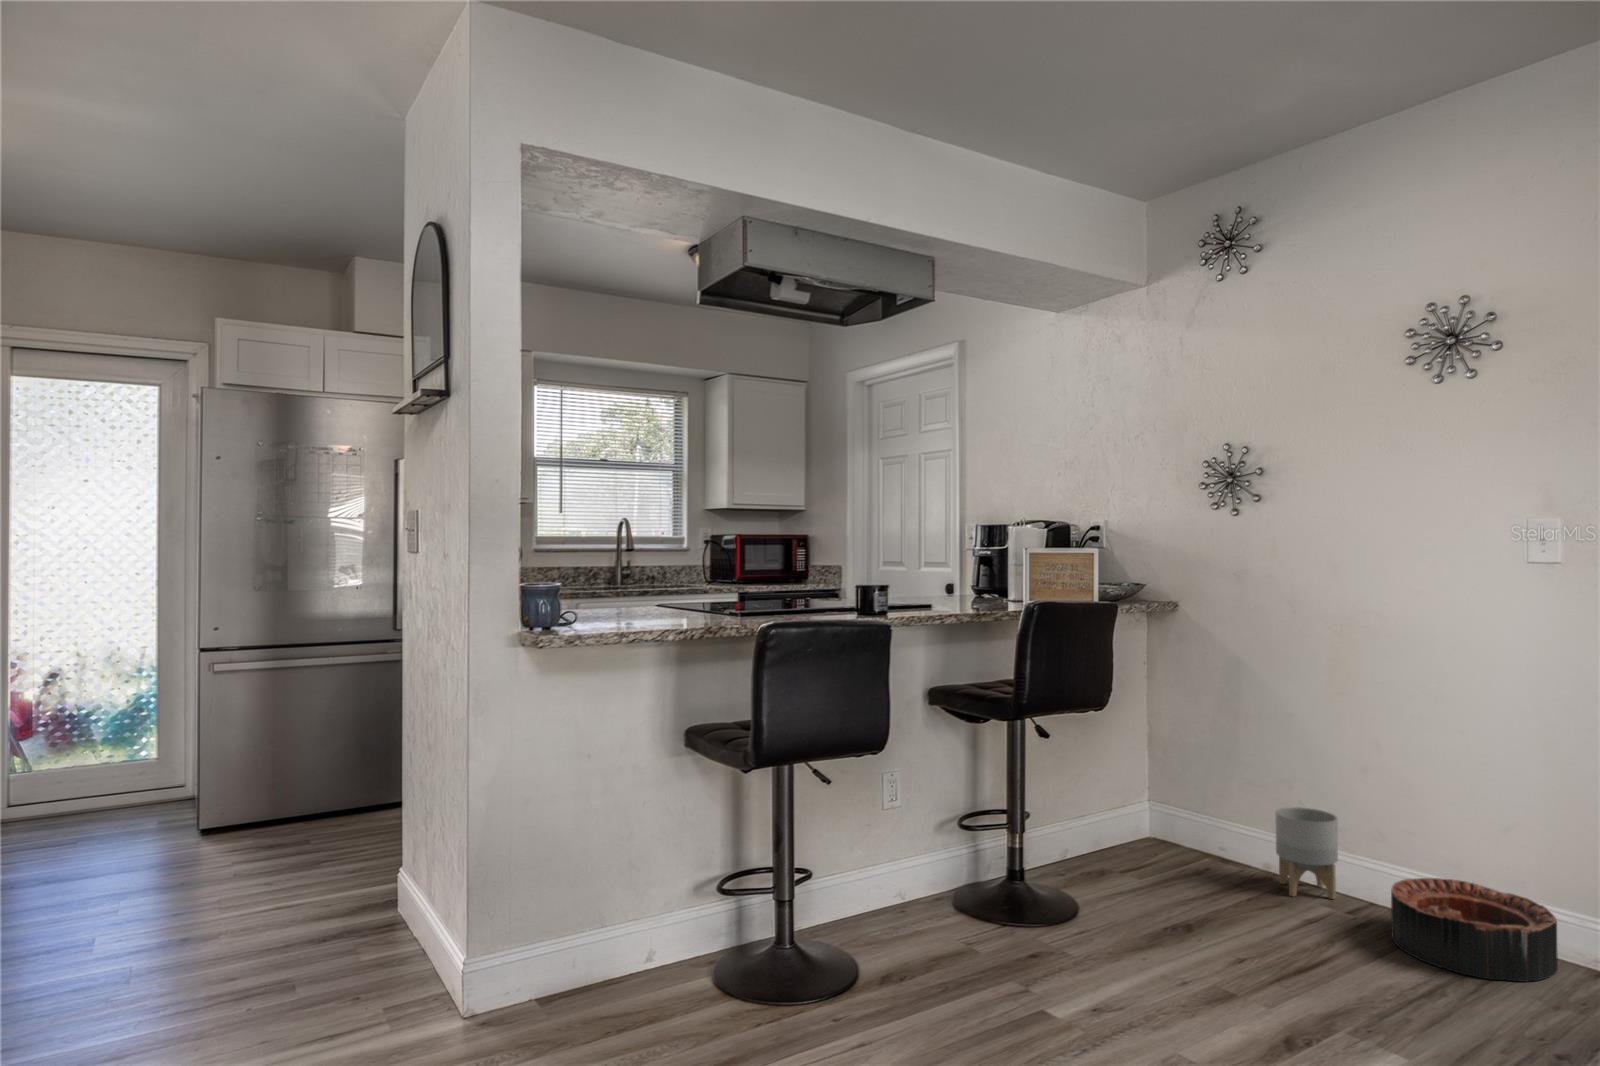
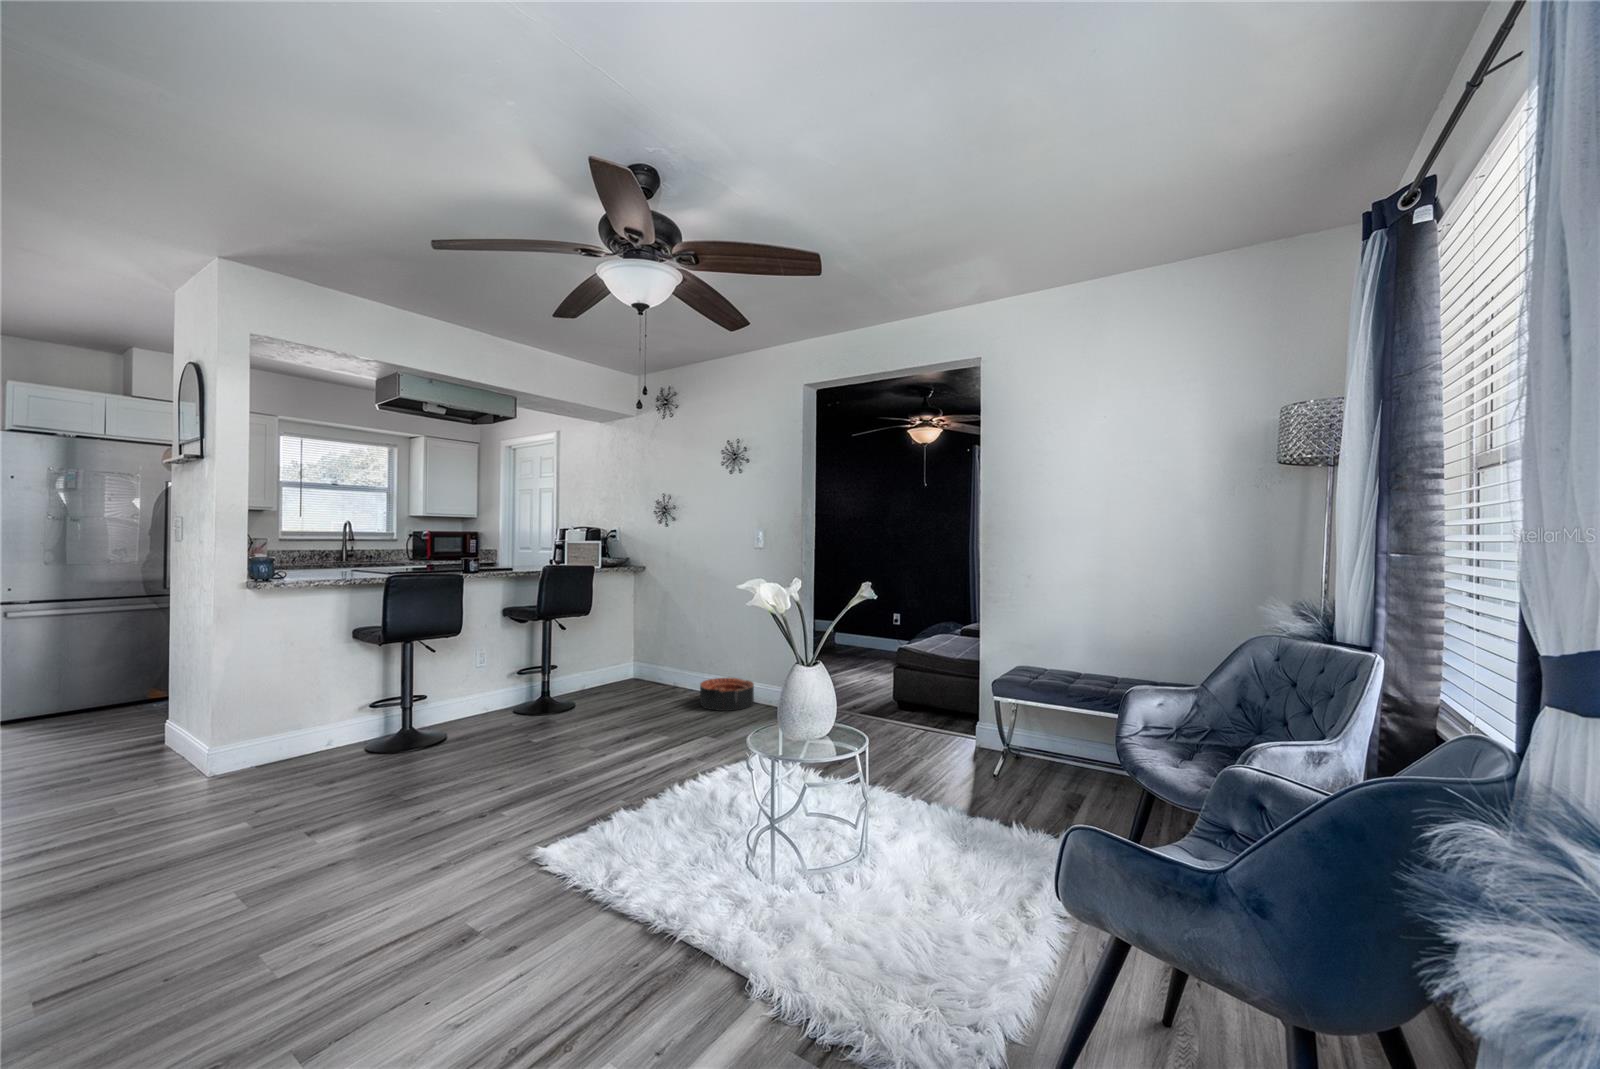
planter: present [1275,807,1338,899] -> none [671,655,696,693]

